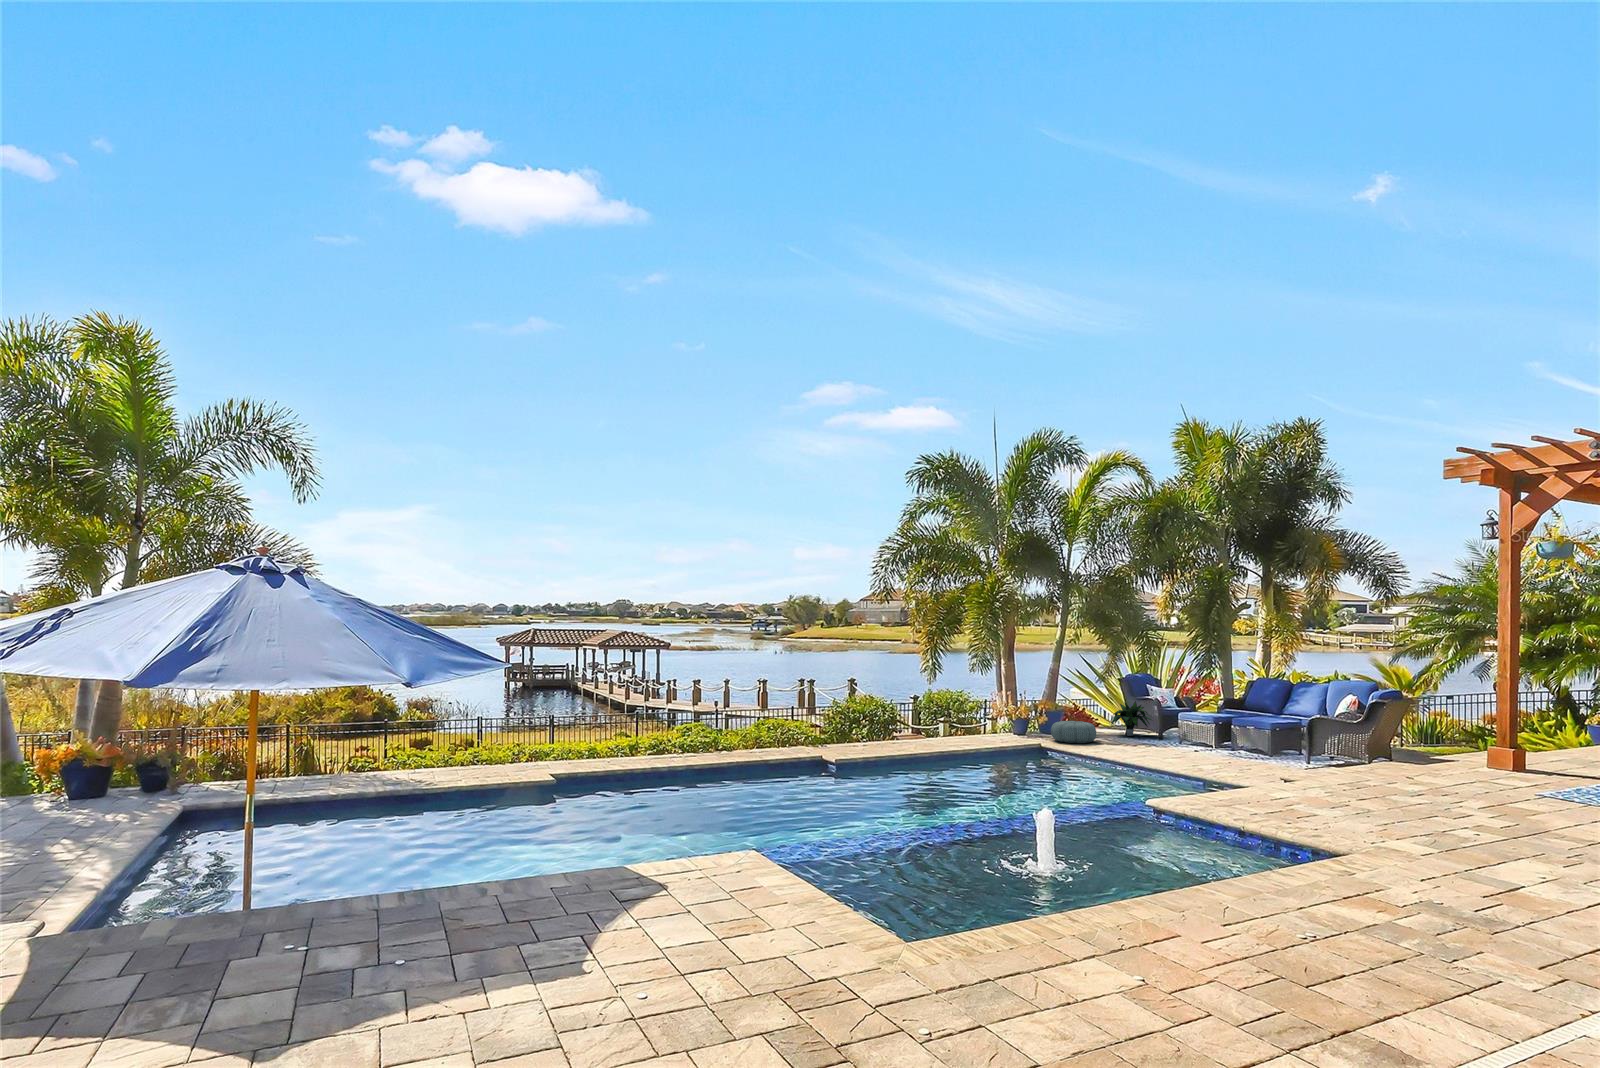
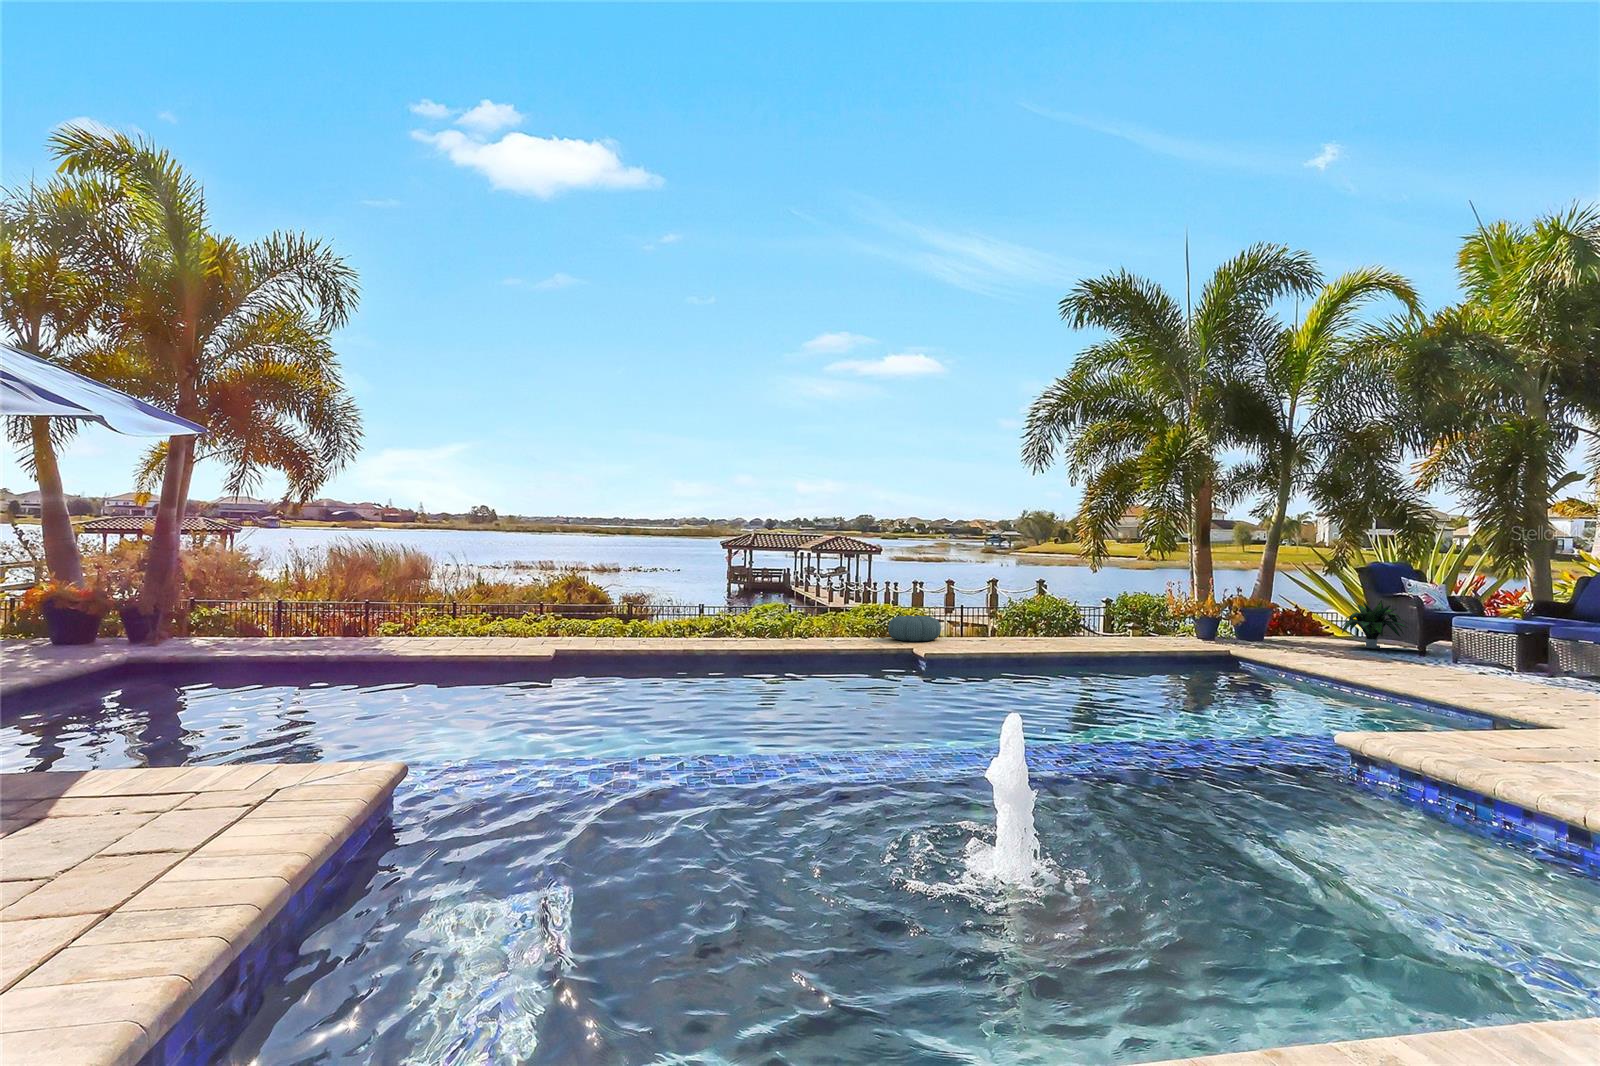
pouf: present [1051,721,1096,743] -> present [888,616,941,641]

